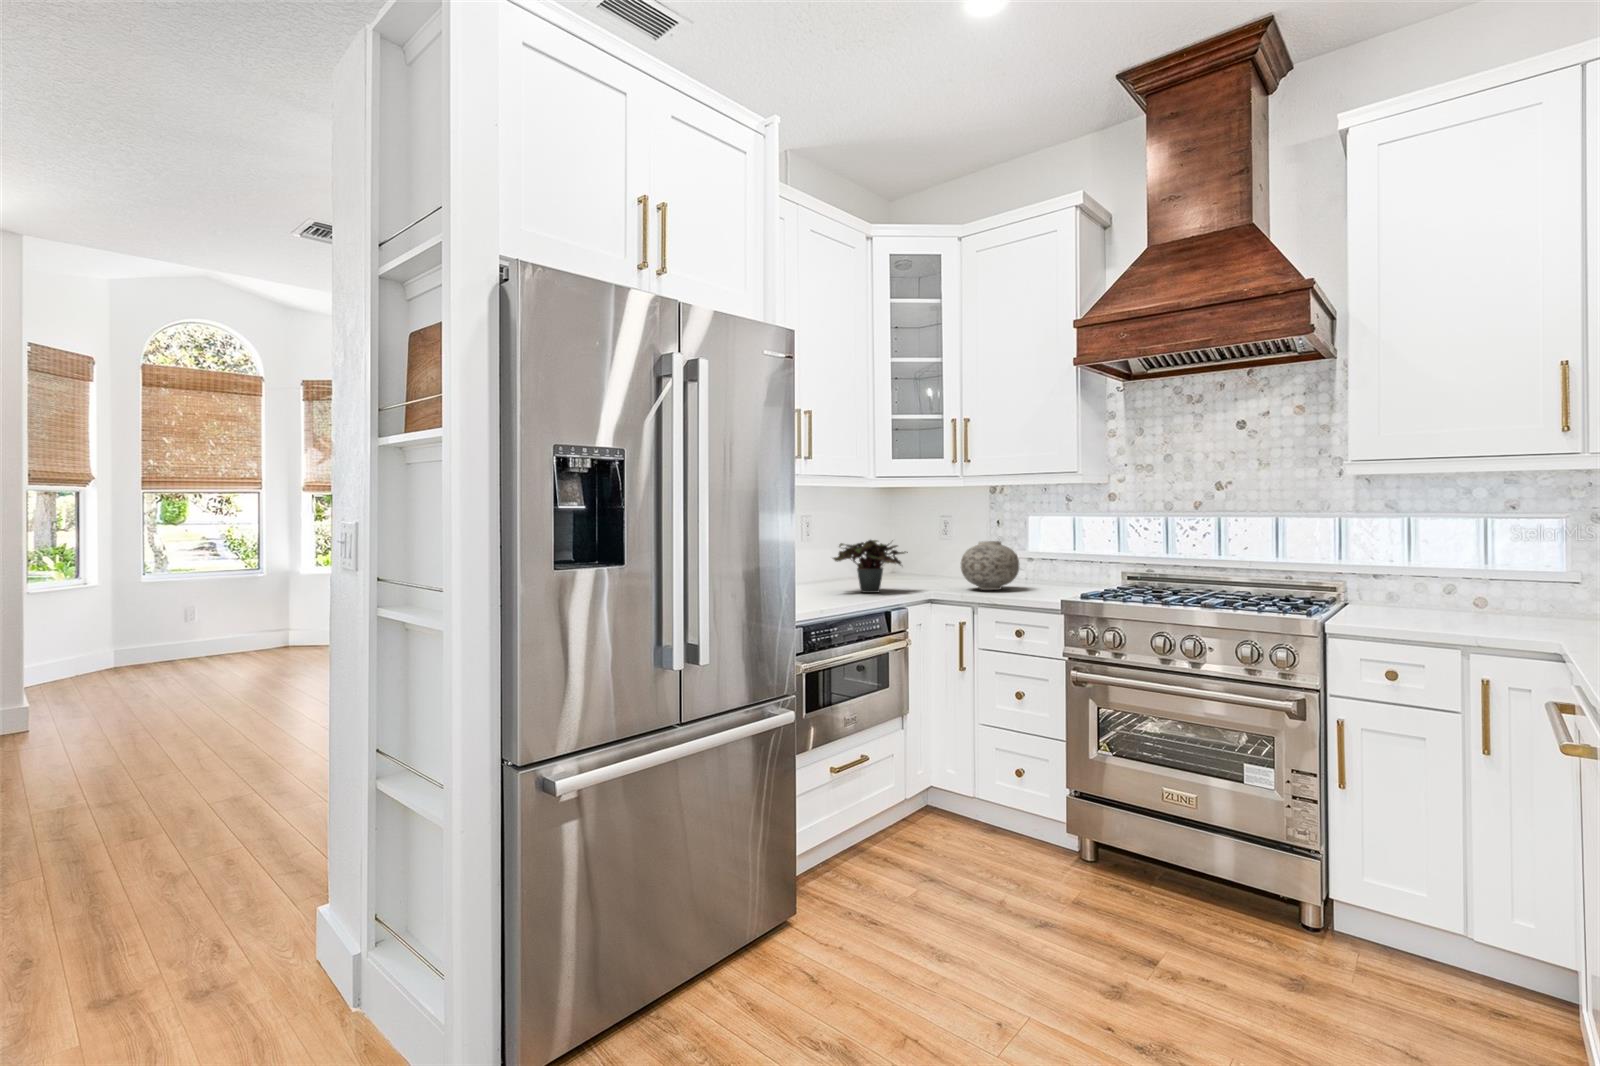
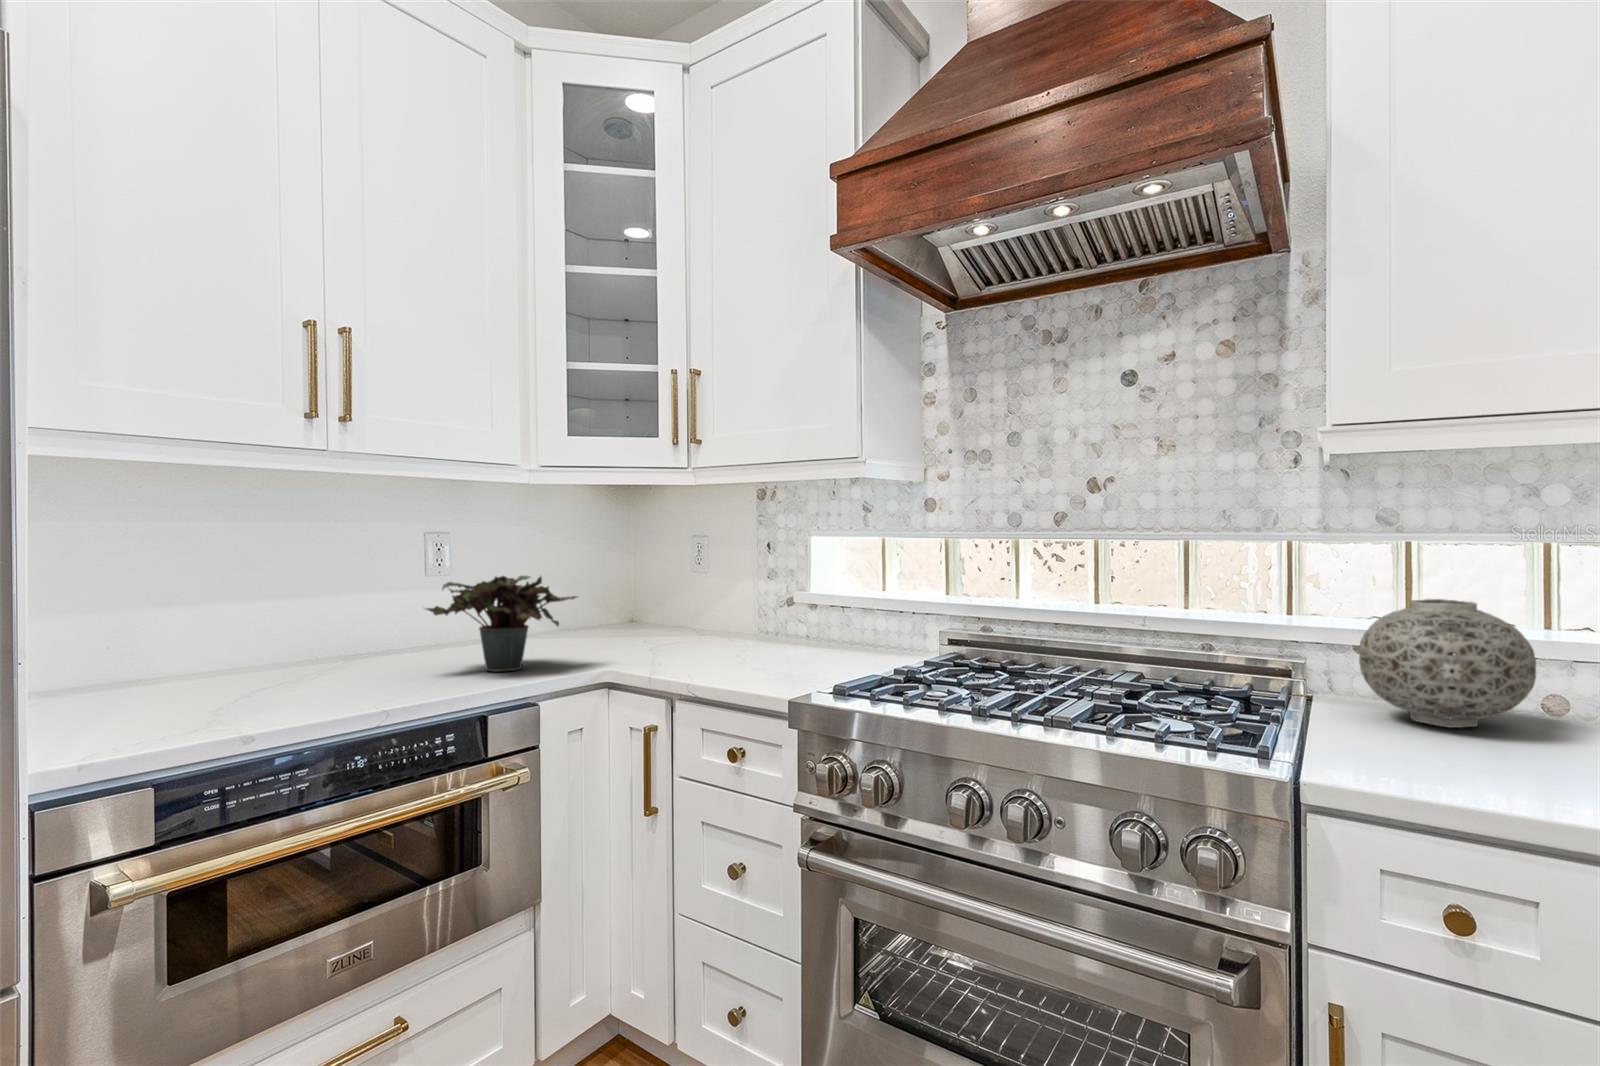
vase: present [961,541,1019,590] -> present [1359,599,1536,728]

